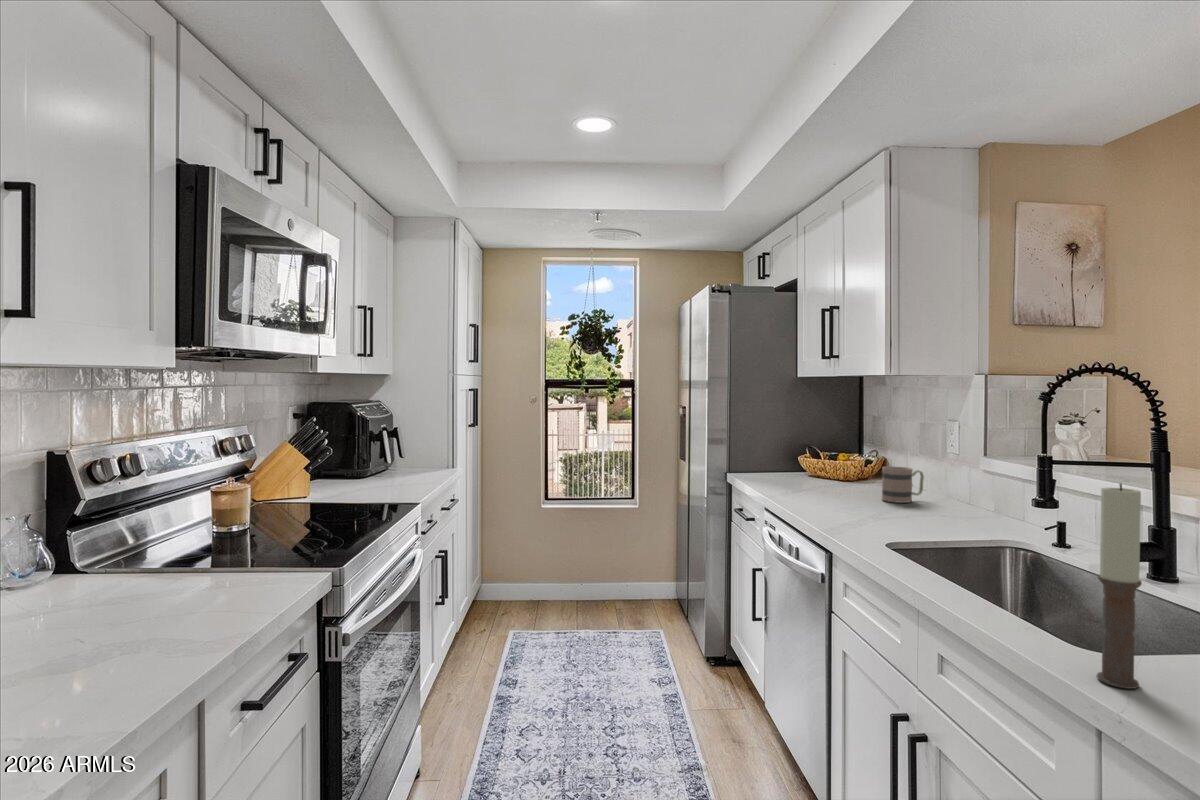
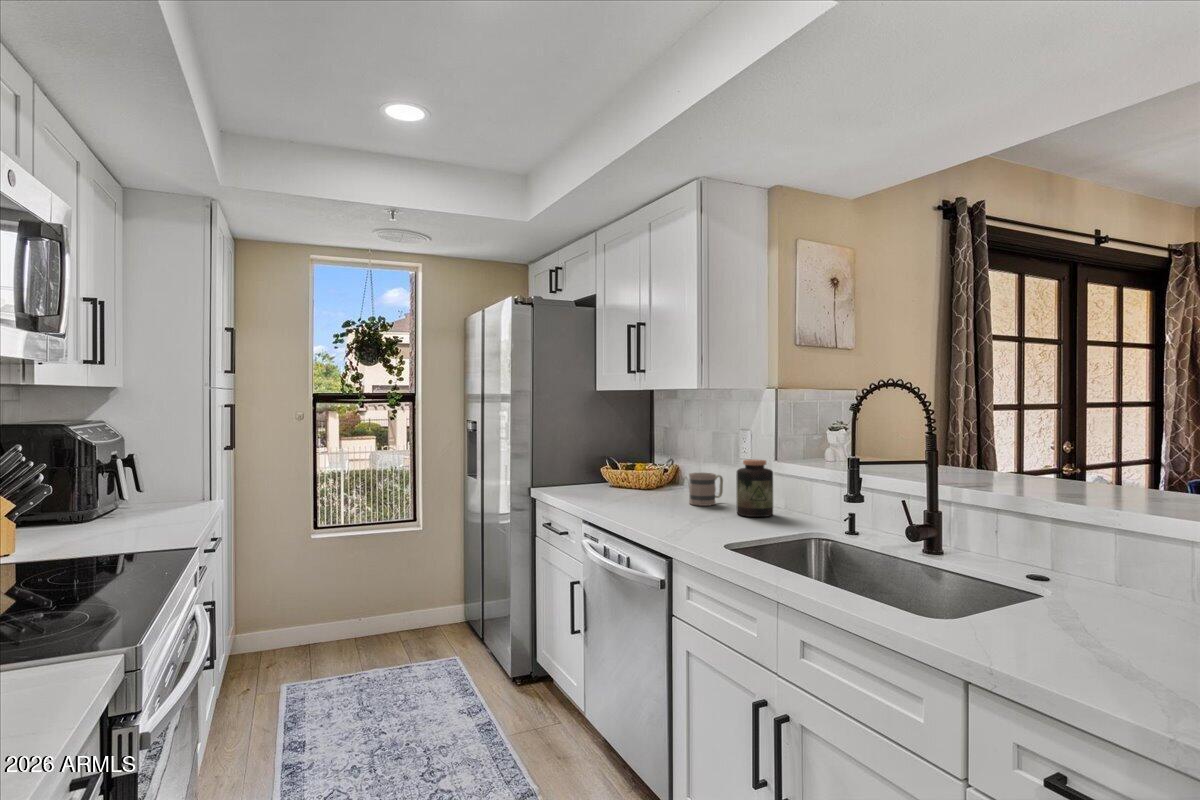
jar: none [929,454,974,519] -> present [736,459,773,517]
candle: present [1097,484,1142,689] -> none [963,479,996,650]

